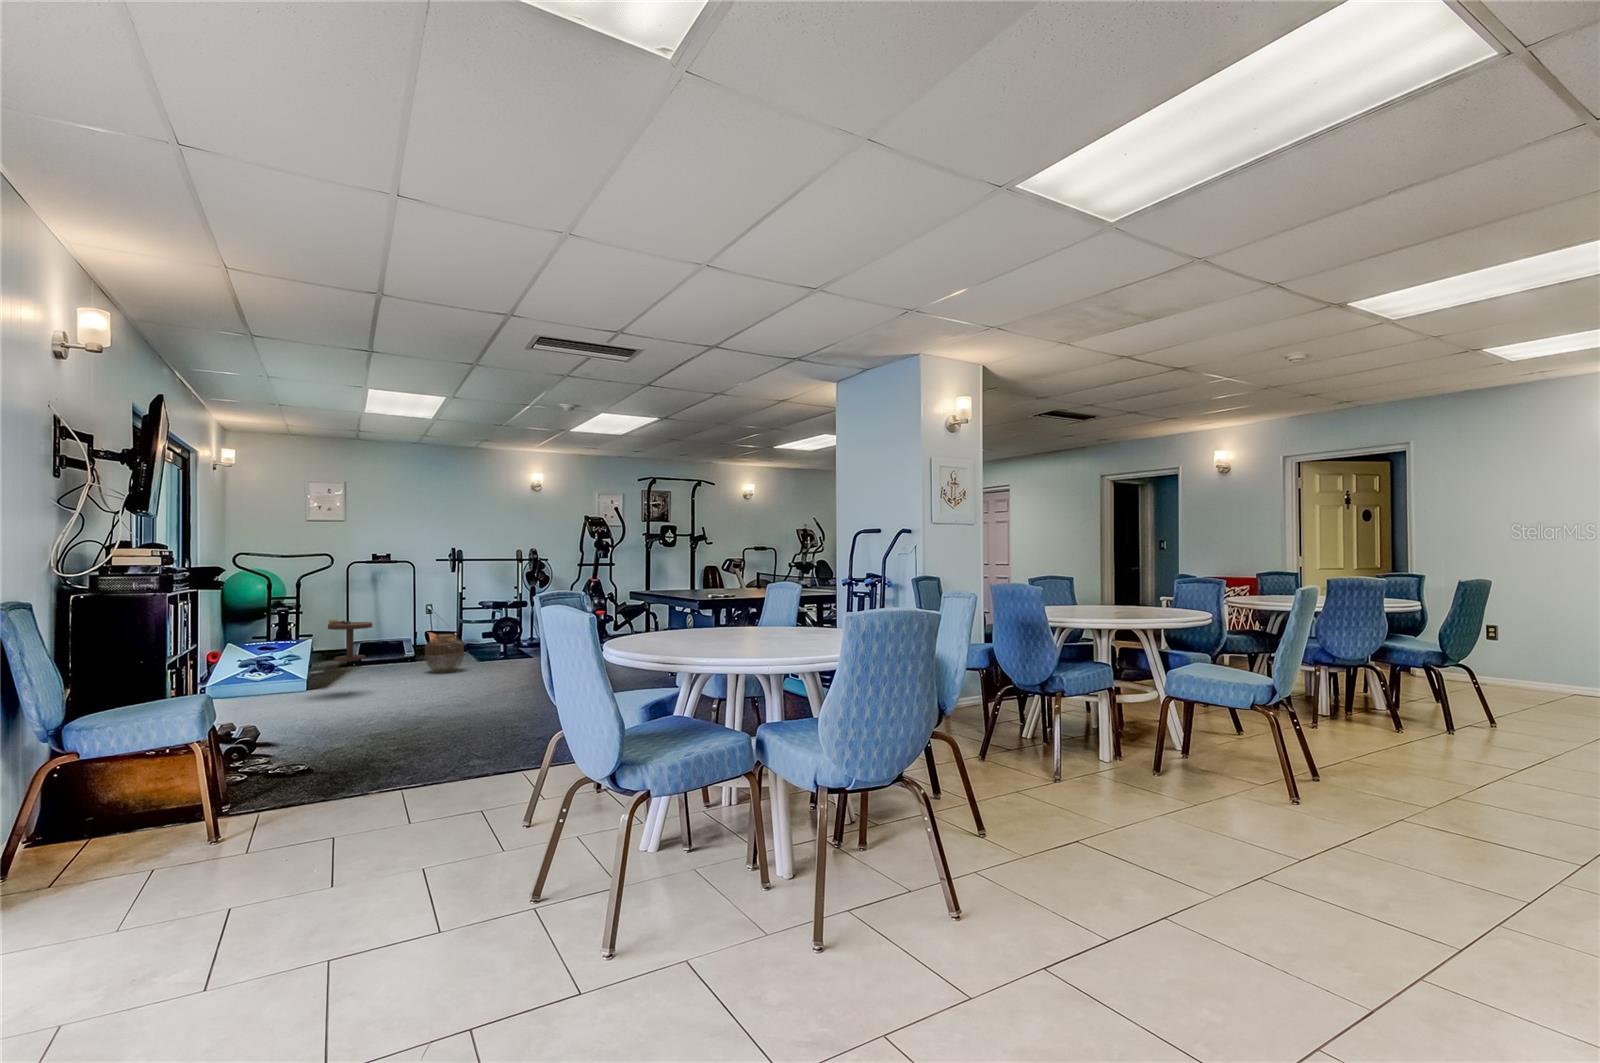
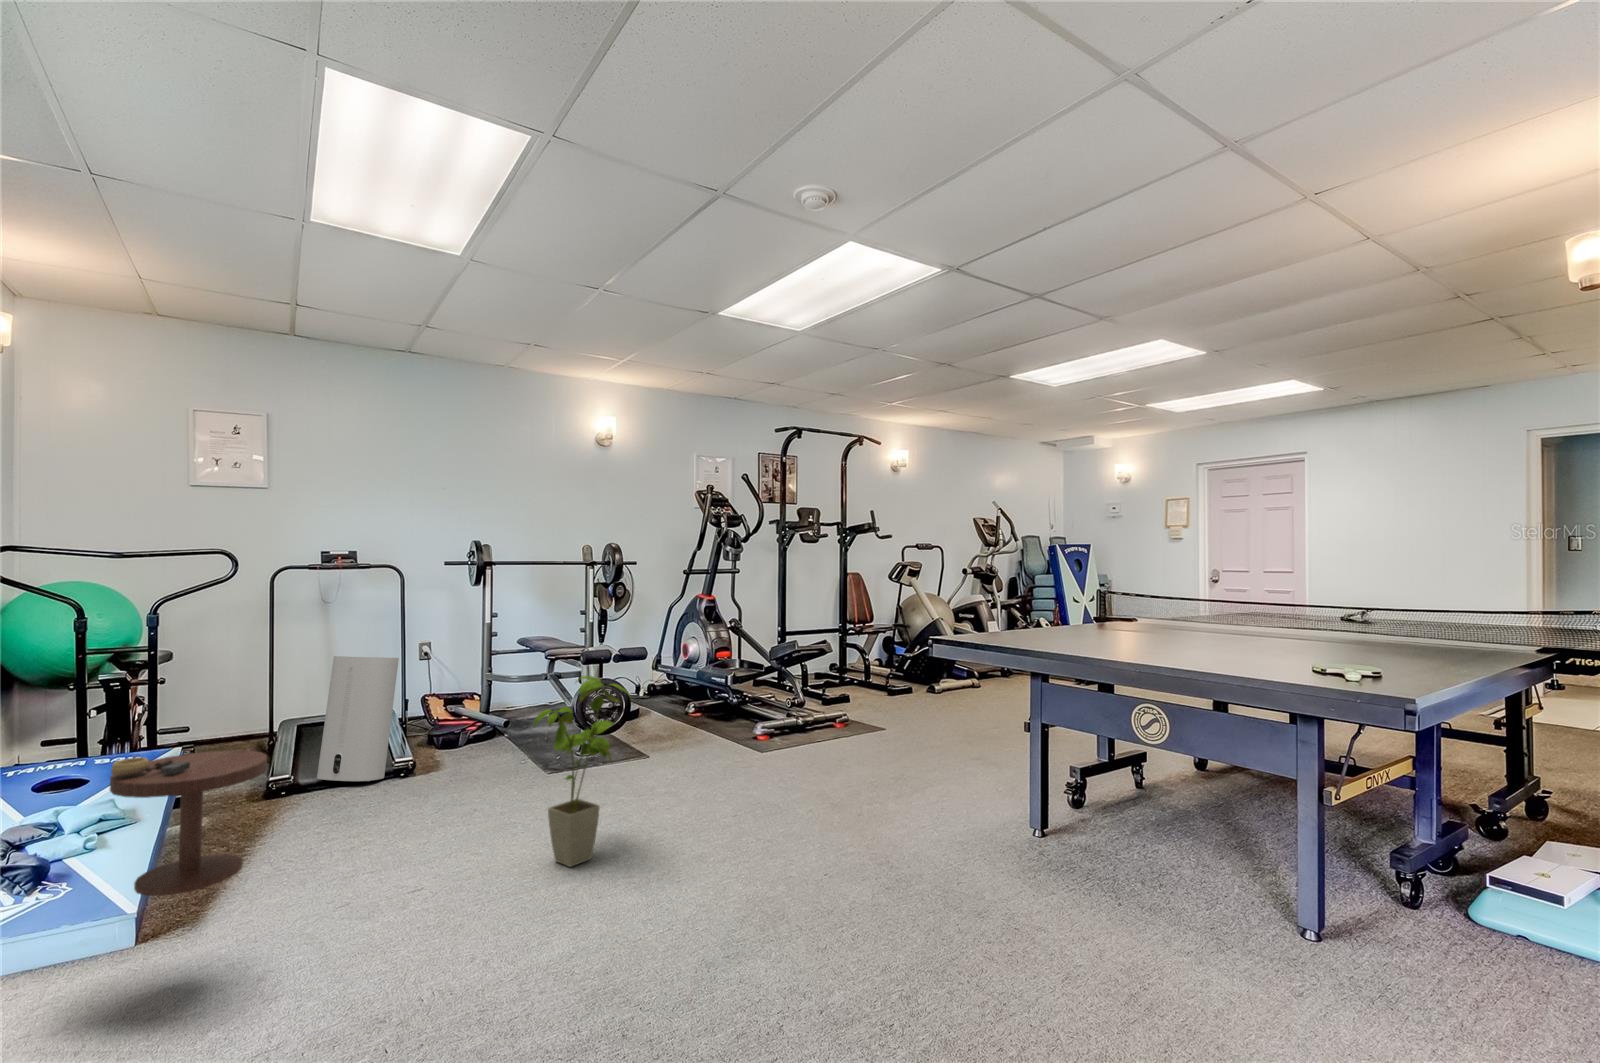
air purifier: none [376,604,414,662] -> present [317,656,399,782]
house plant: none [467,604,507,678] -> present [533,676,630,867]
woven basket: present [425,634,464,673] -> none [425,736,515,836]

